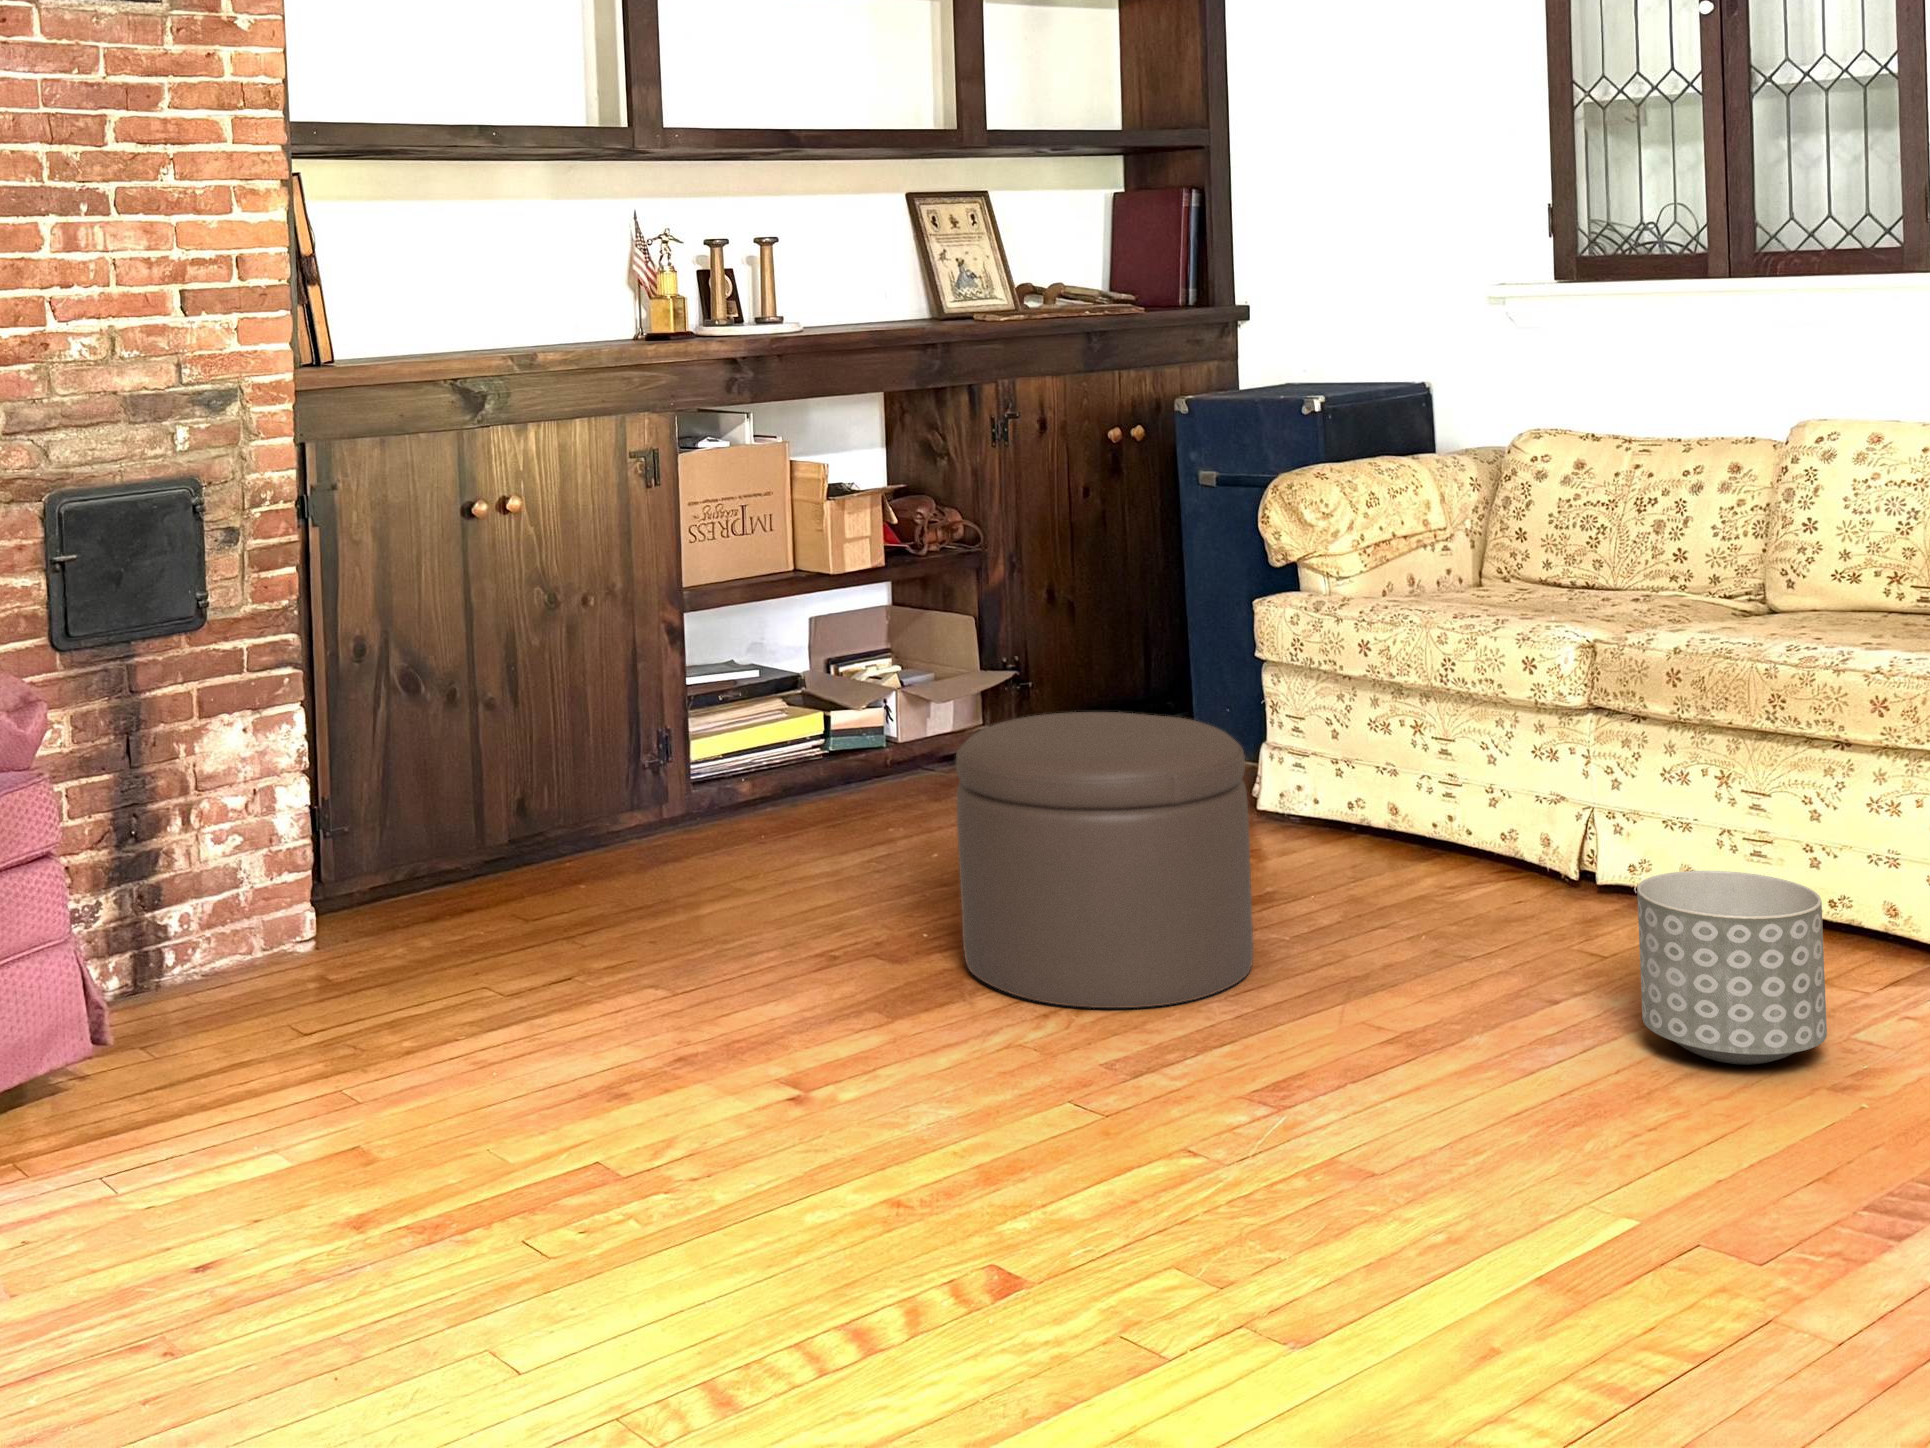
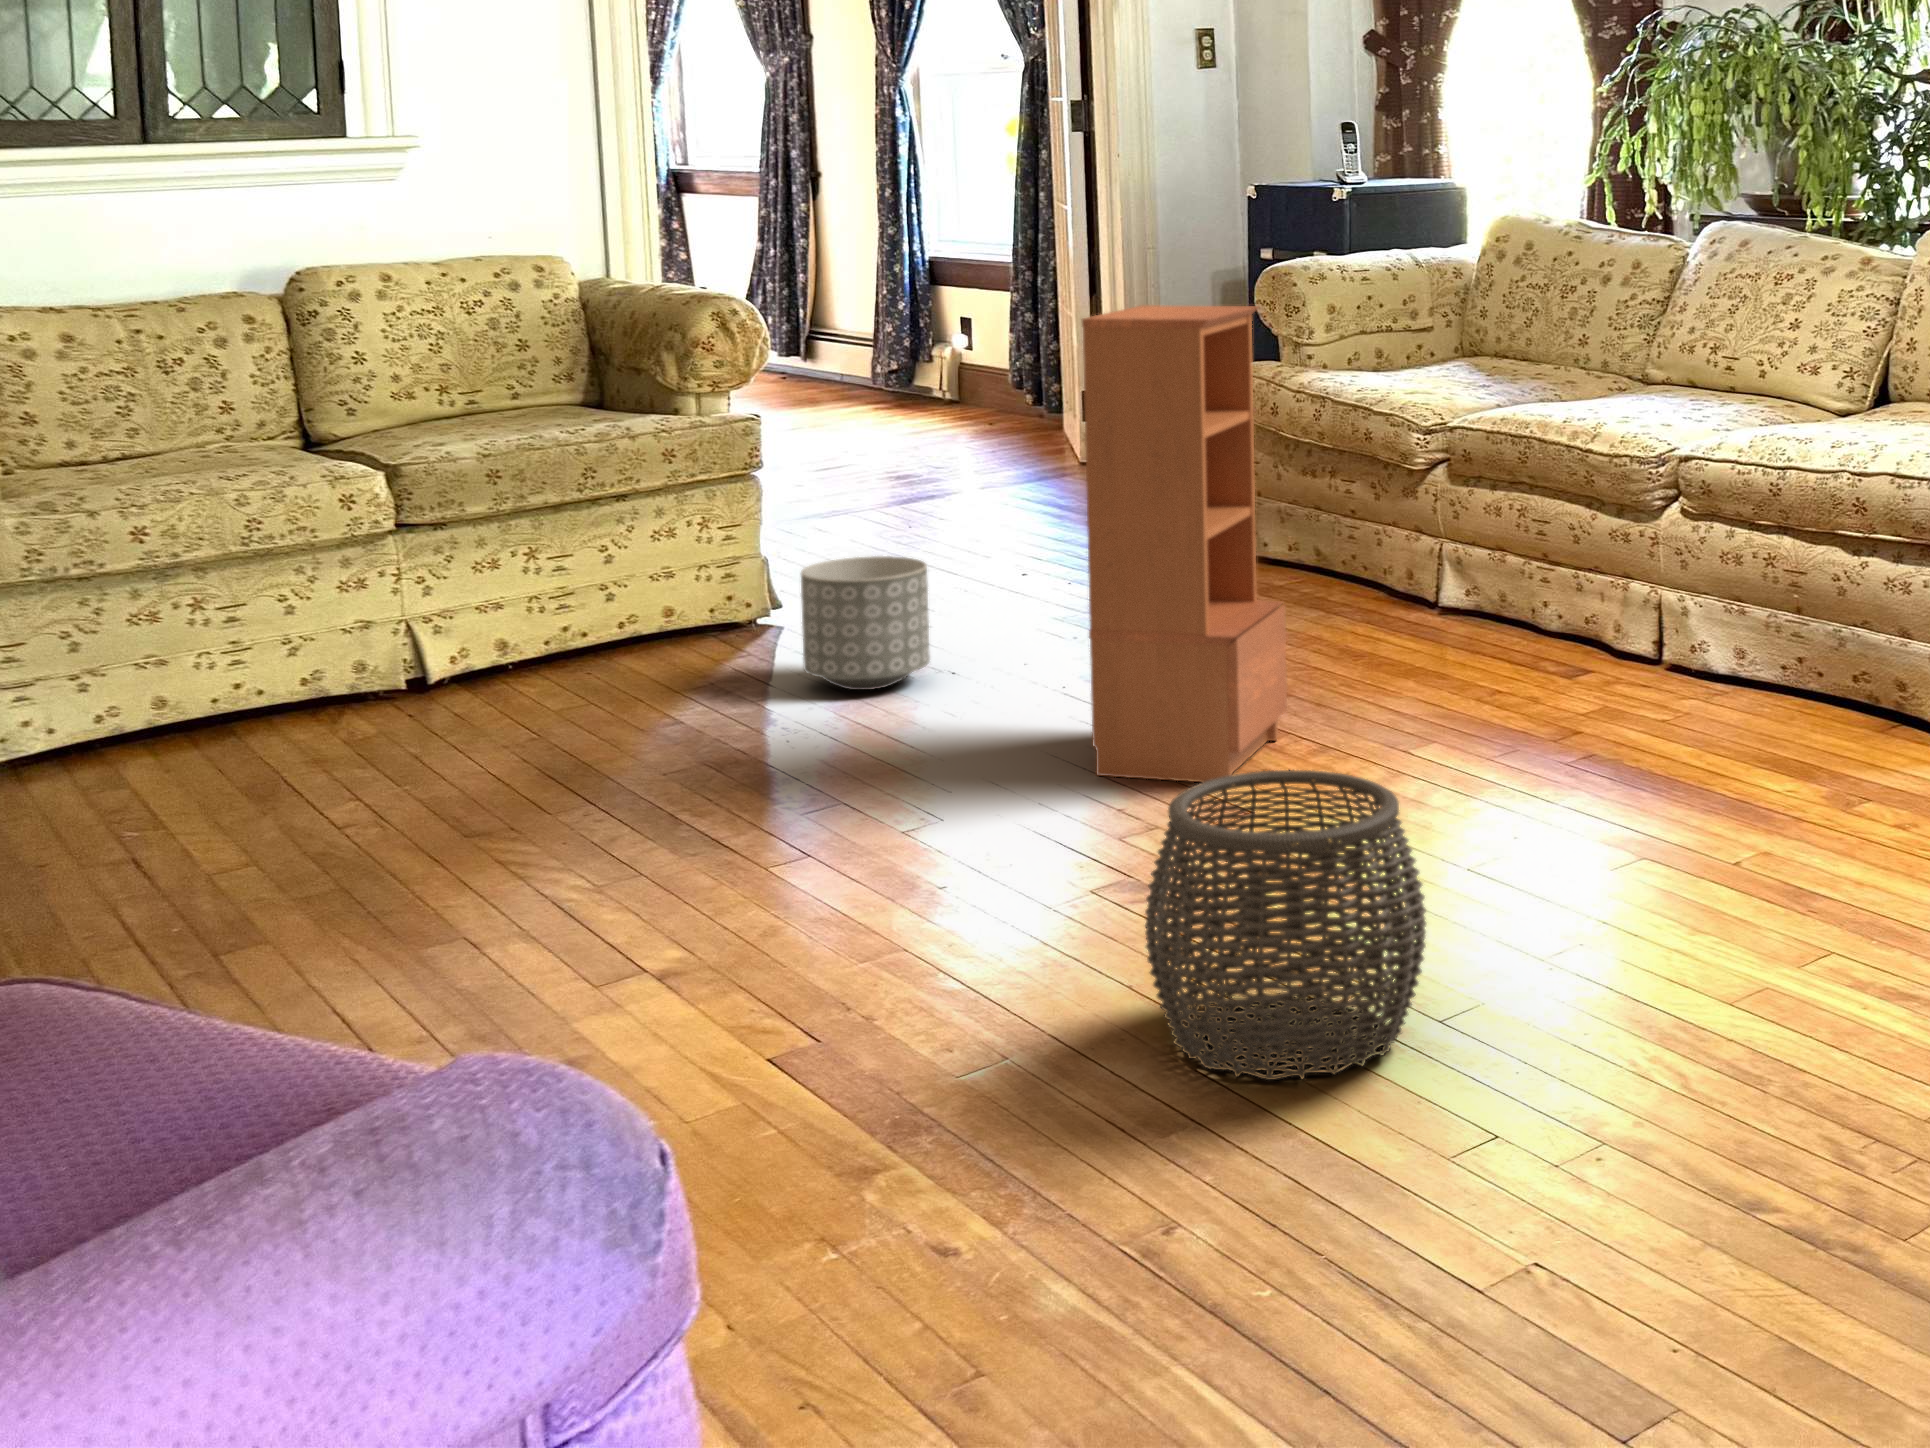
bookcase: none [1252,580,1552,1304] -> present [1082,305,1287,782]
ottoman: present [956,712,1253,1008] -> none [323,562,662,878]
woven basket: none [263,1010,546,1332] -> present [1145,770,1426,1080]

